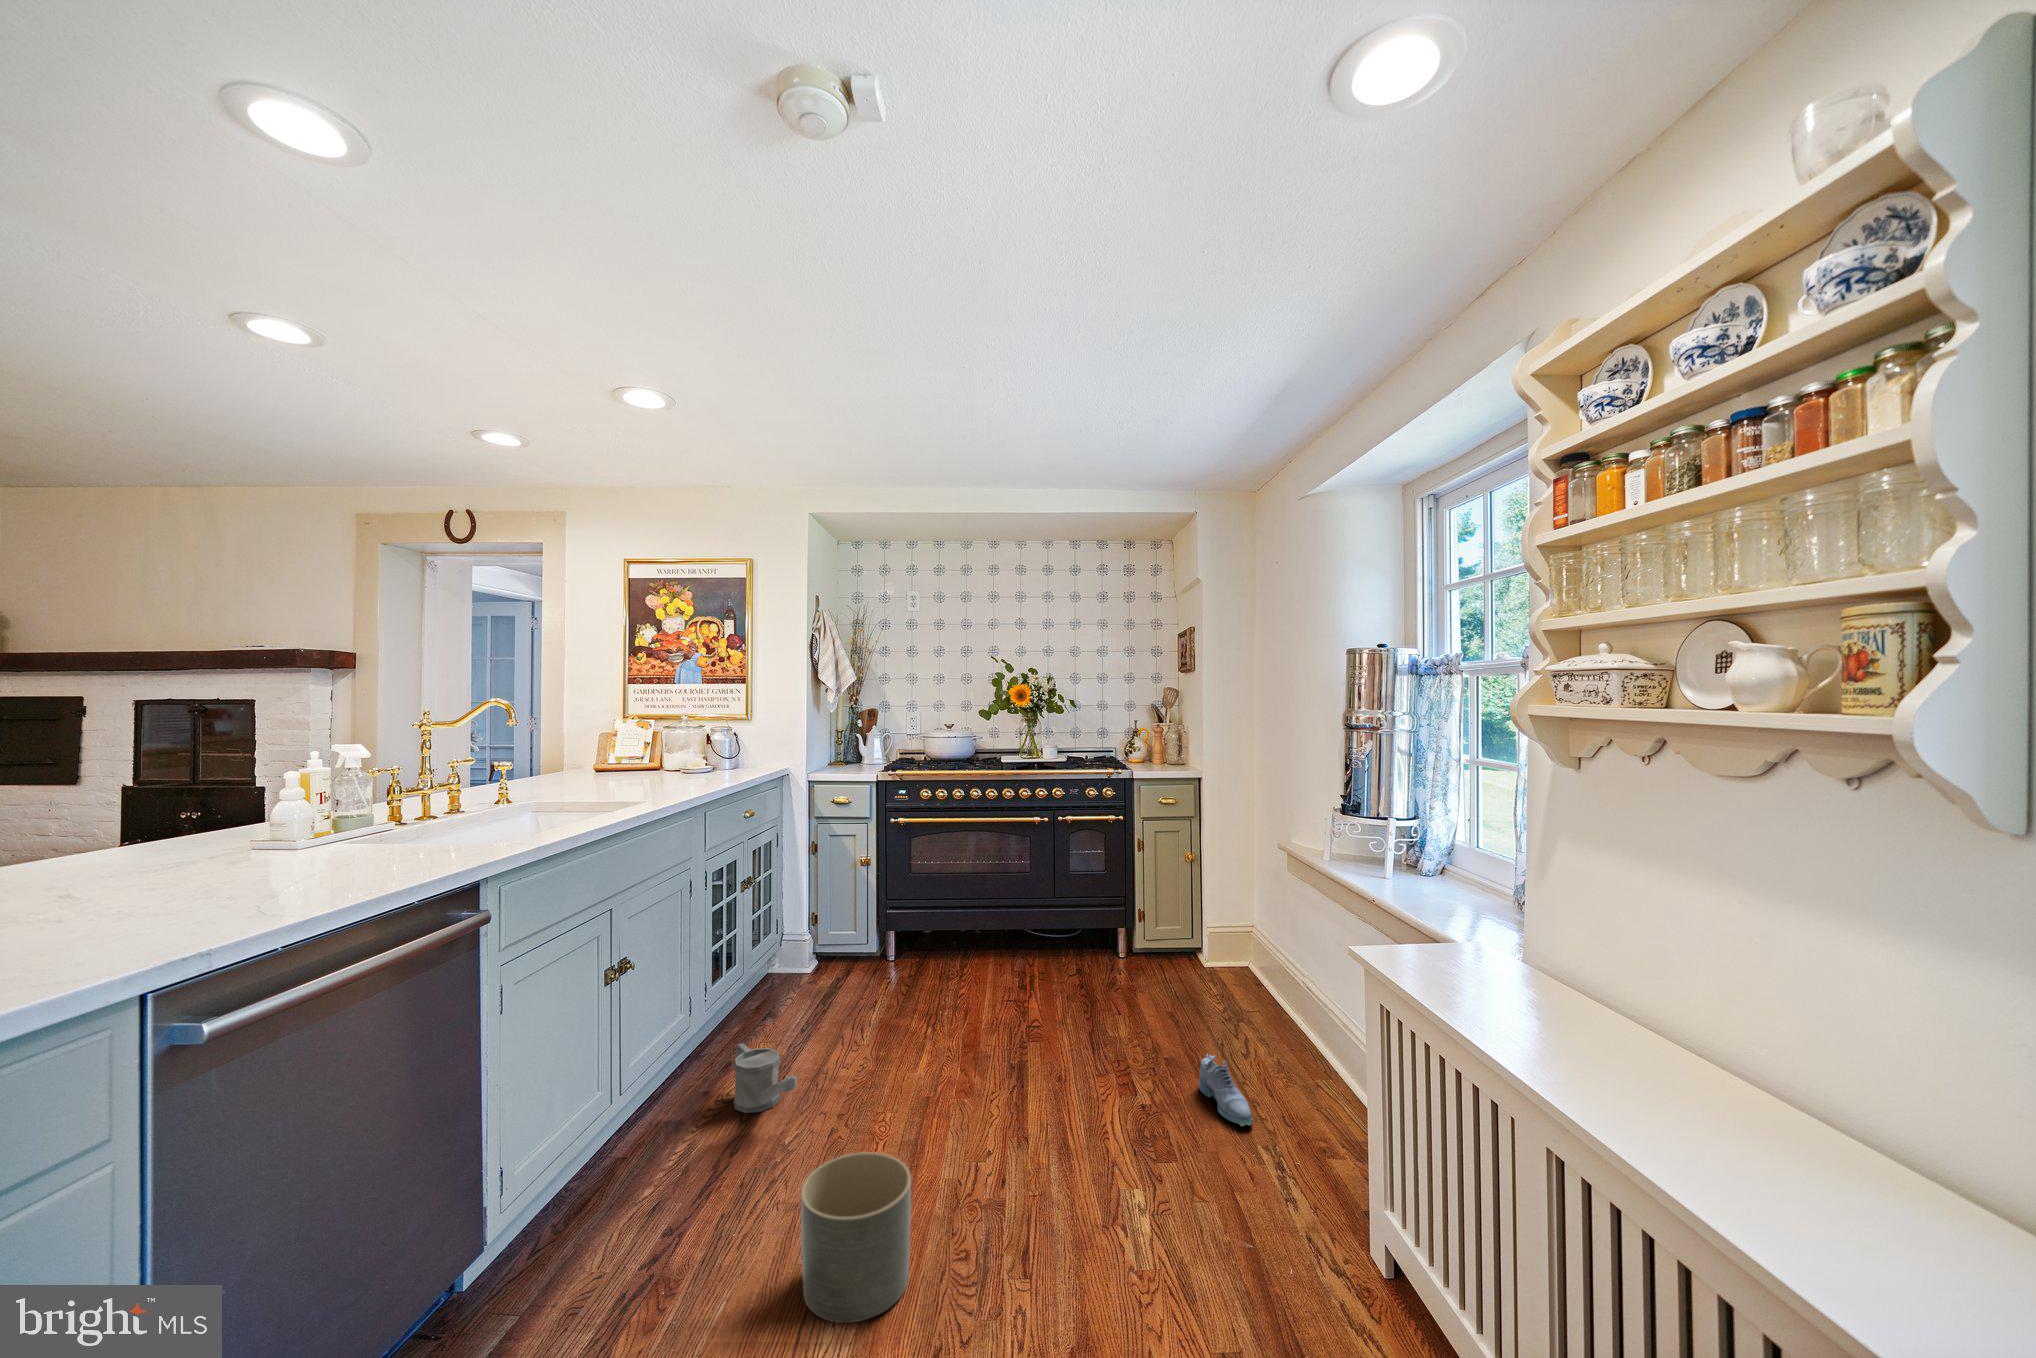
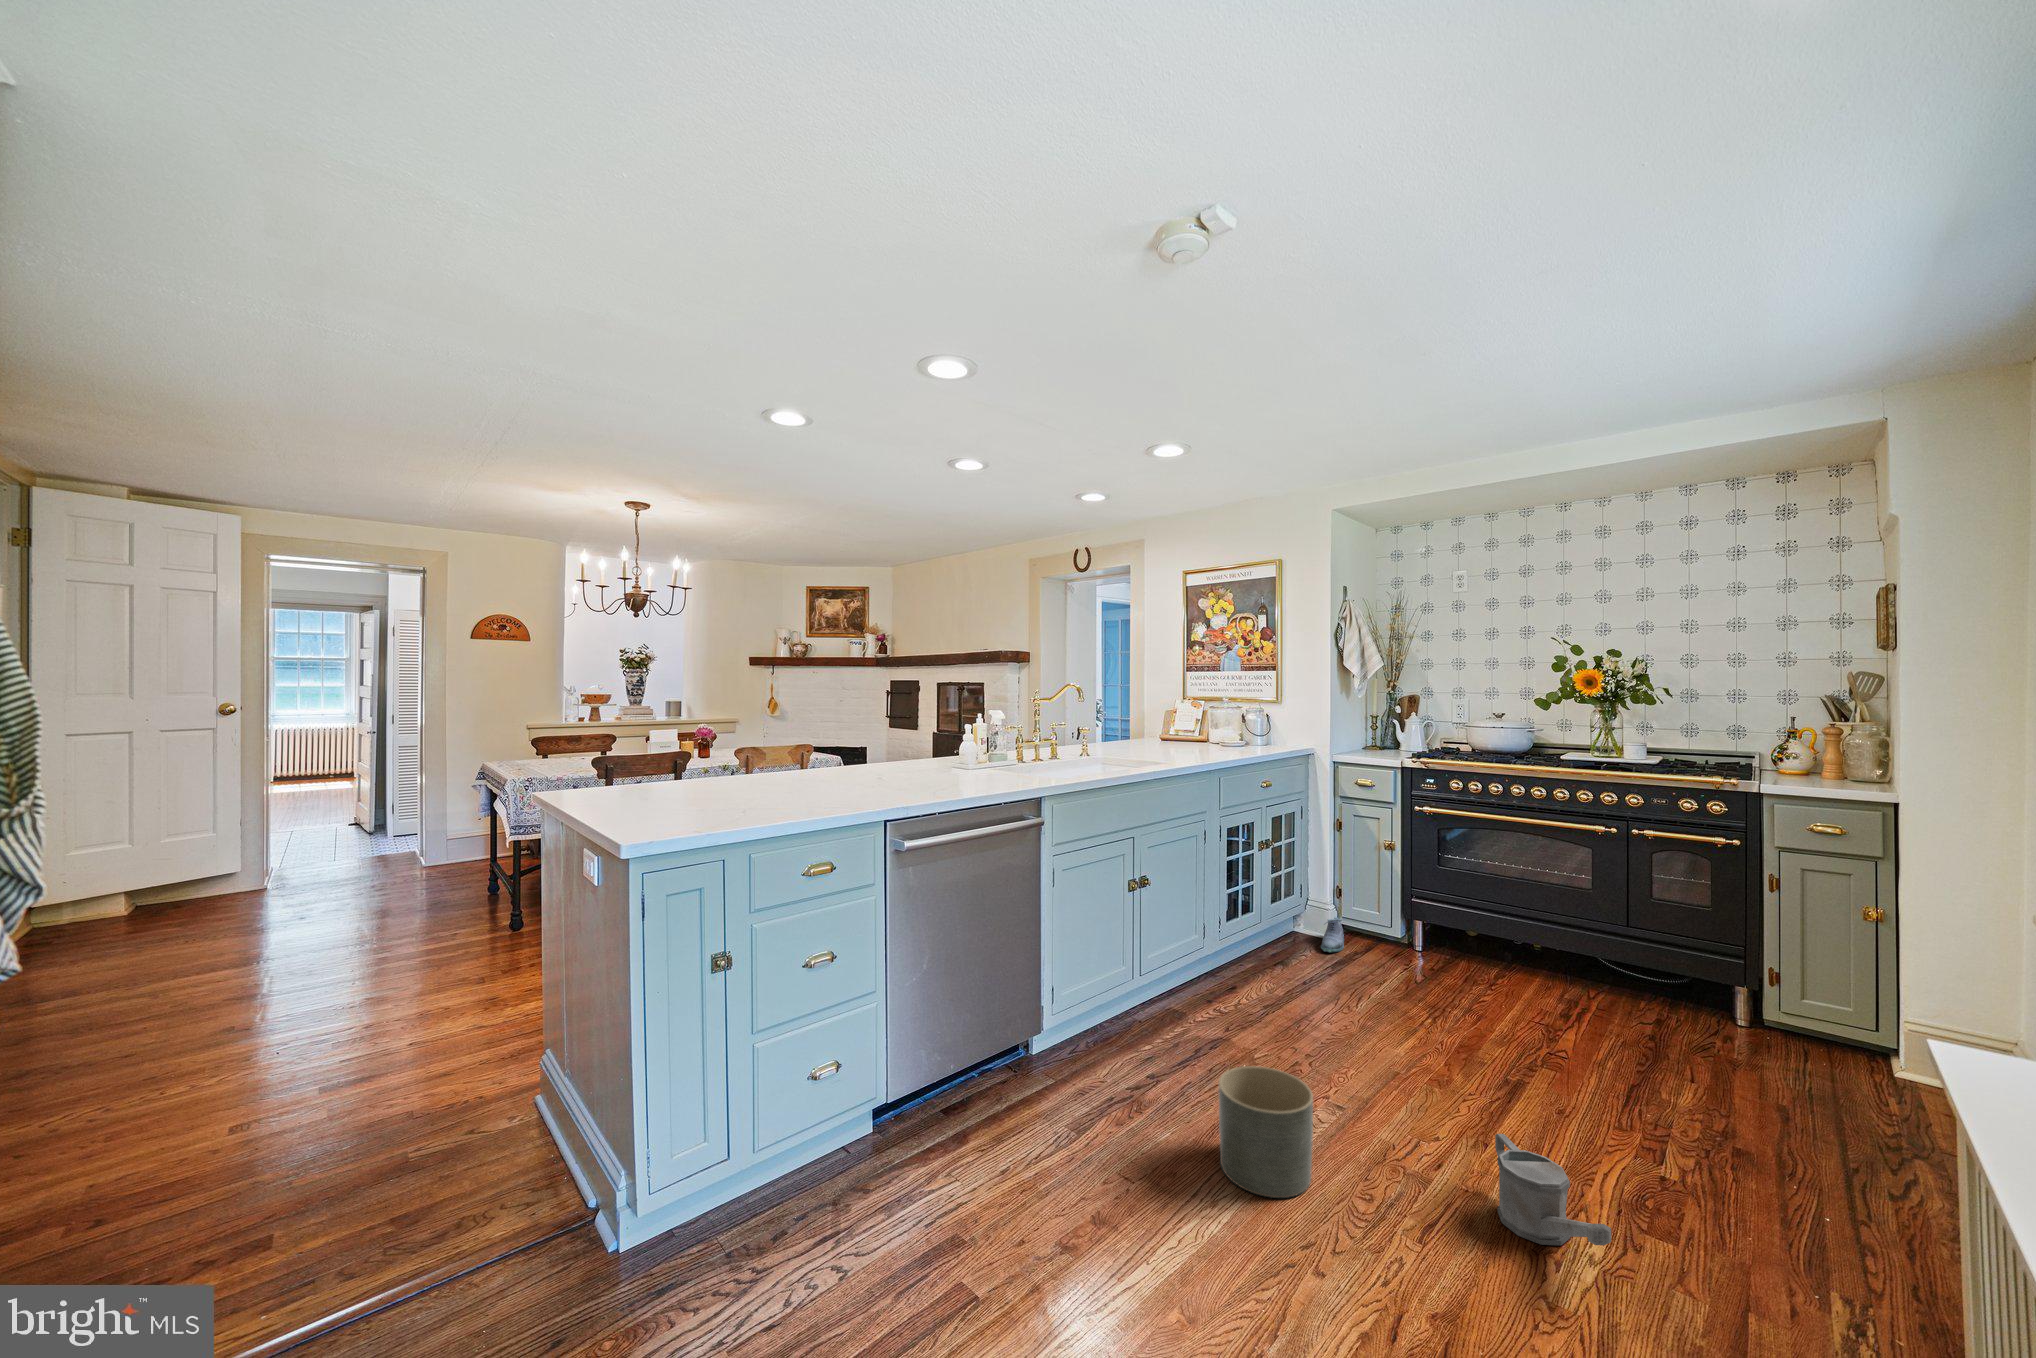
watering can: present [734,1043,797,1113] -> present [1495,1134,1611,1245]
shoe: present [1199,1054,1253,1126] -> present [1321,917,1344,953]

